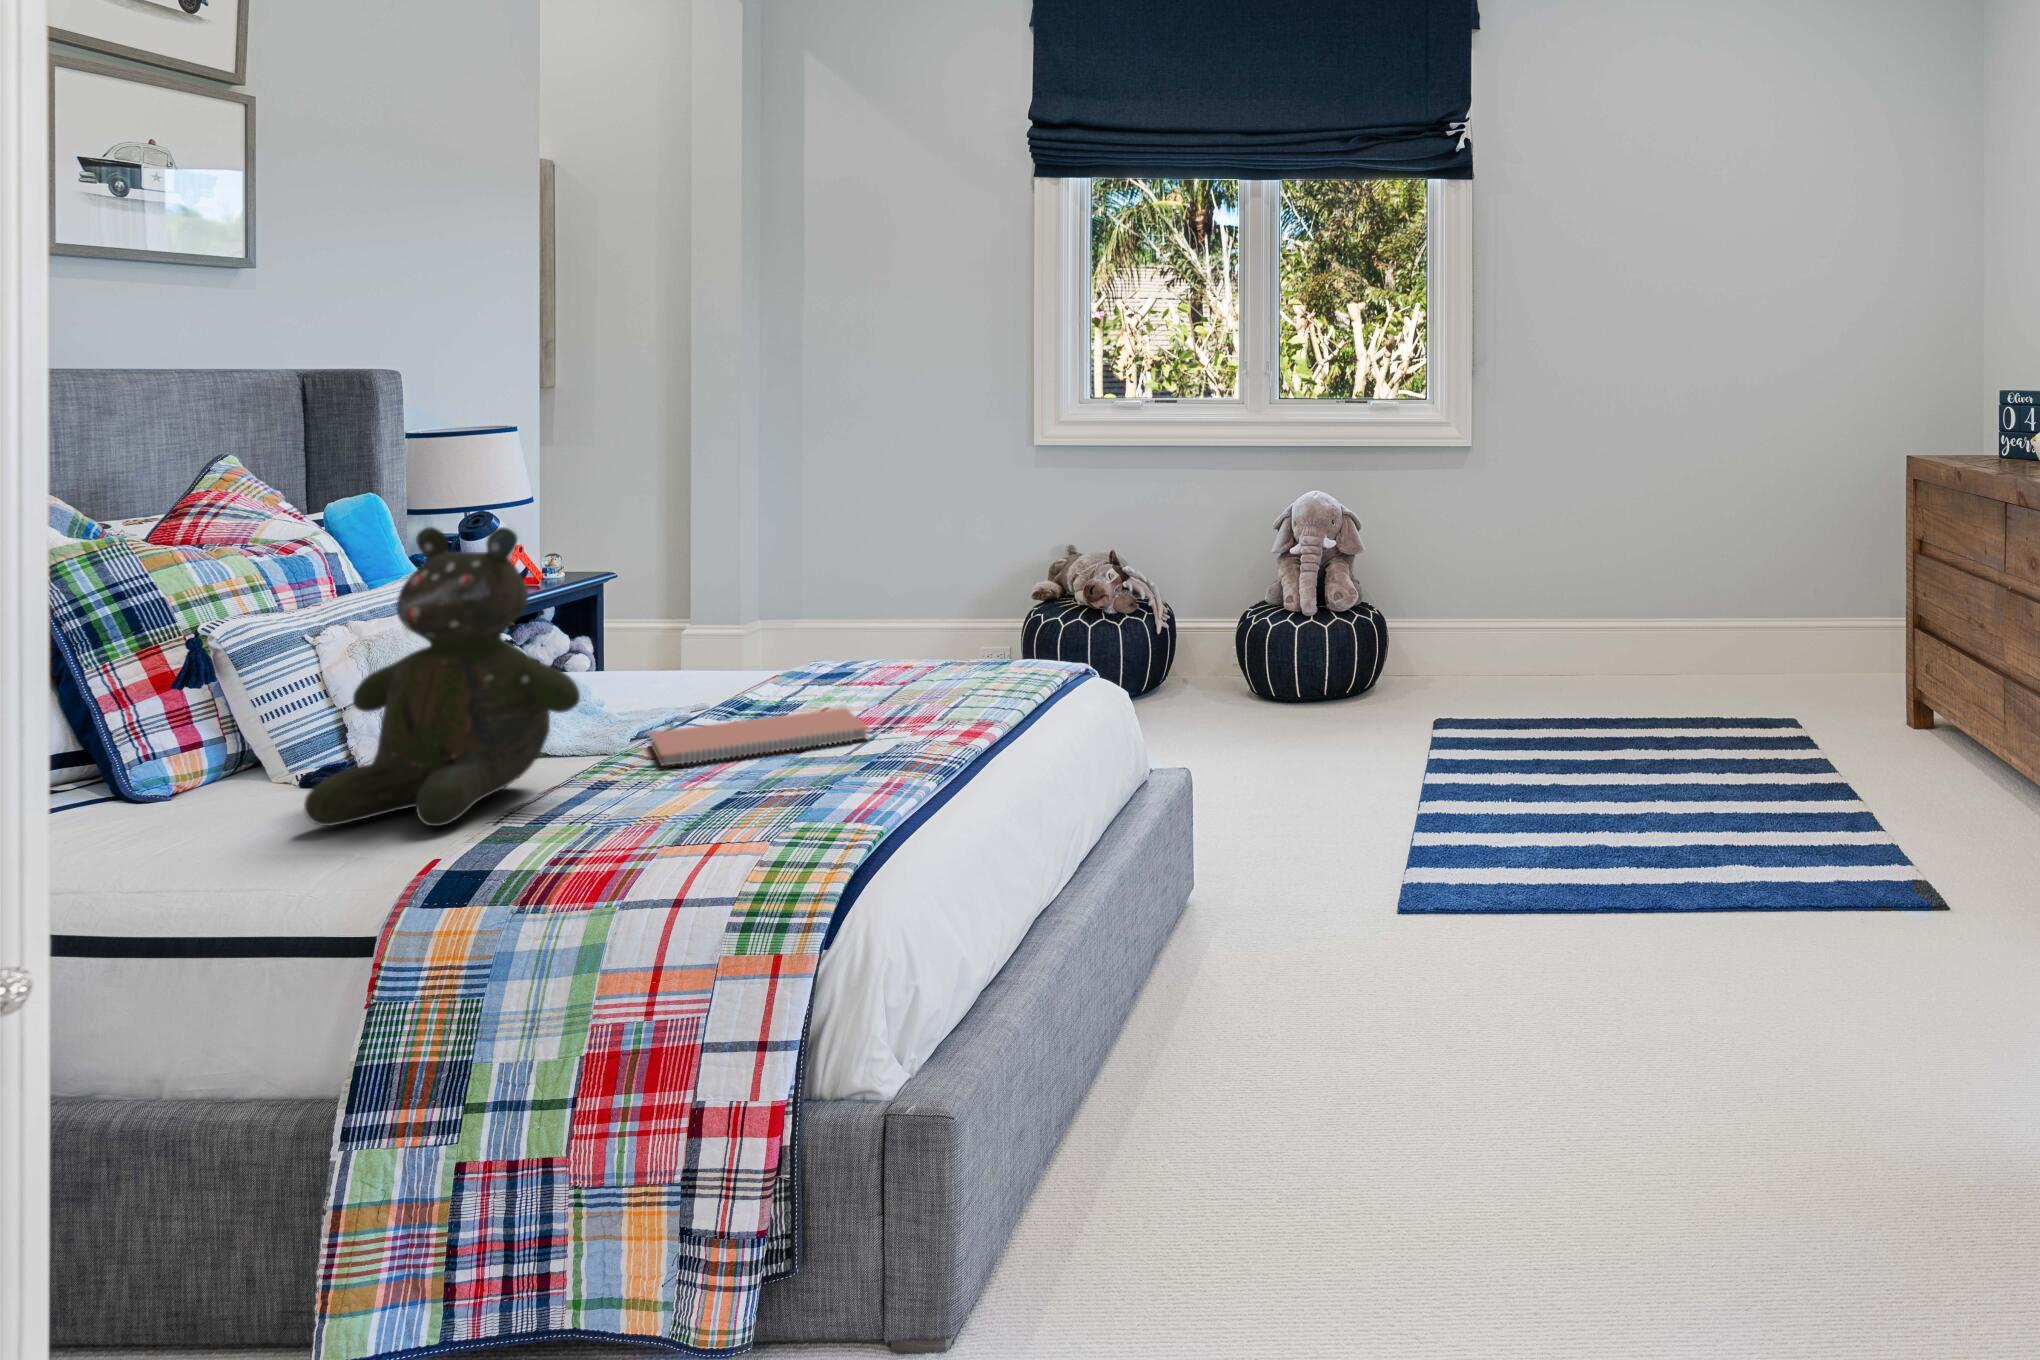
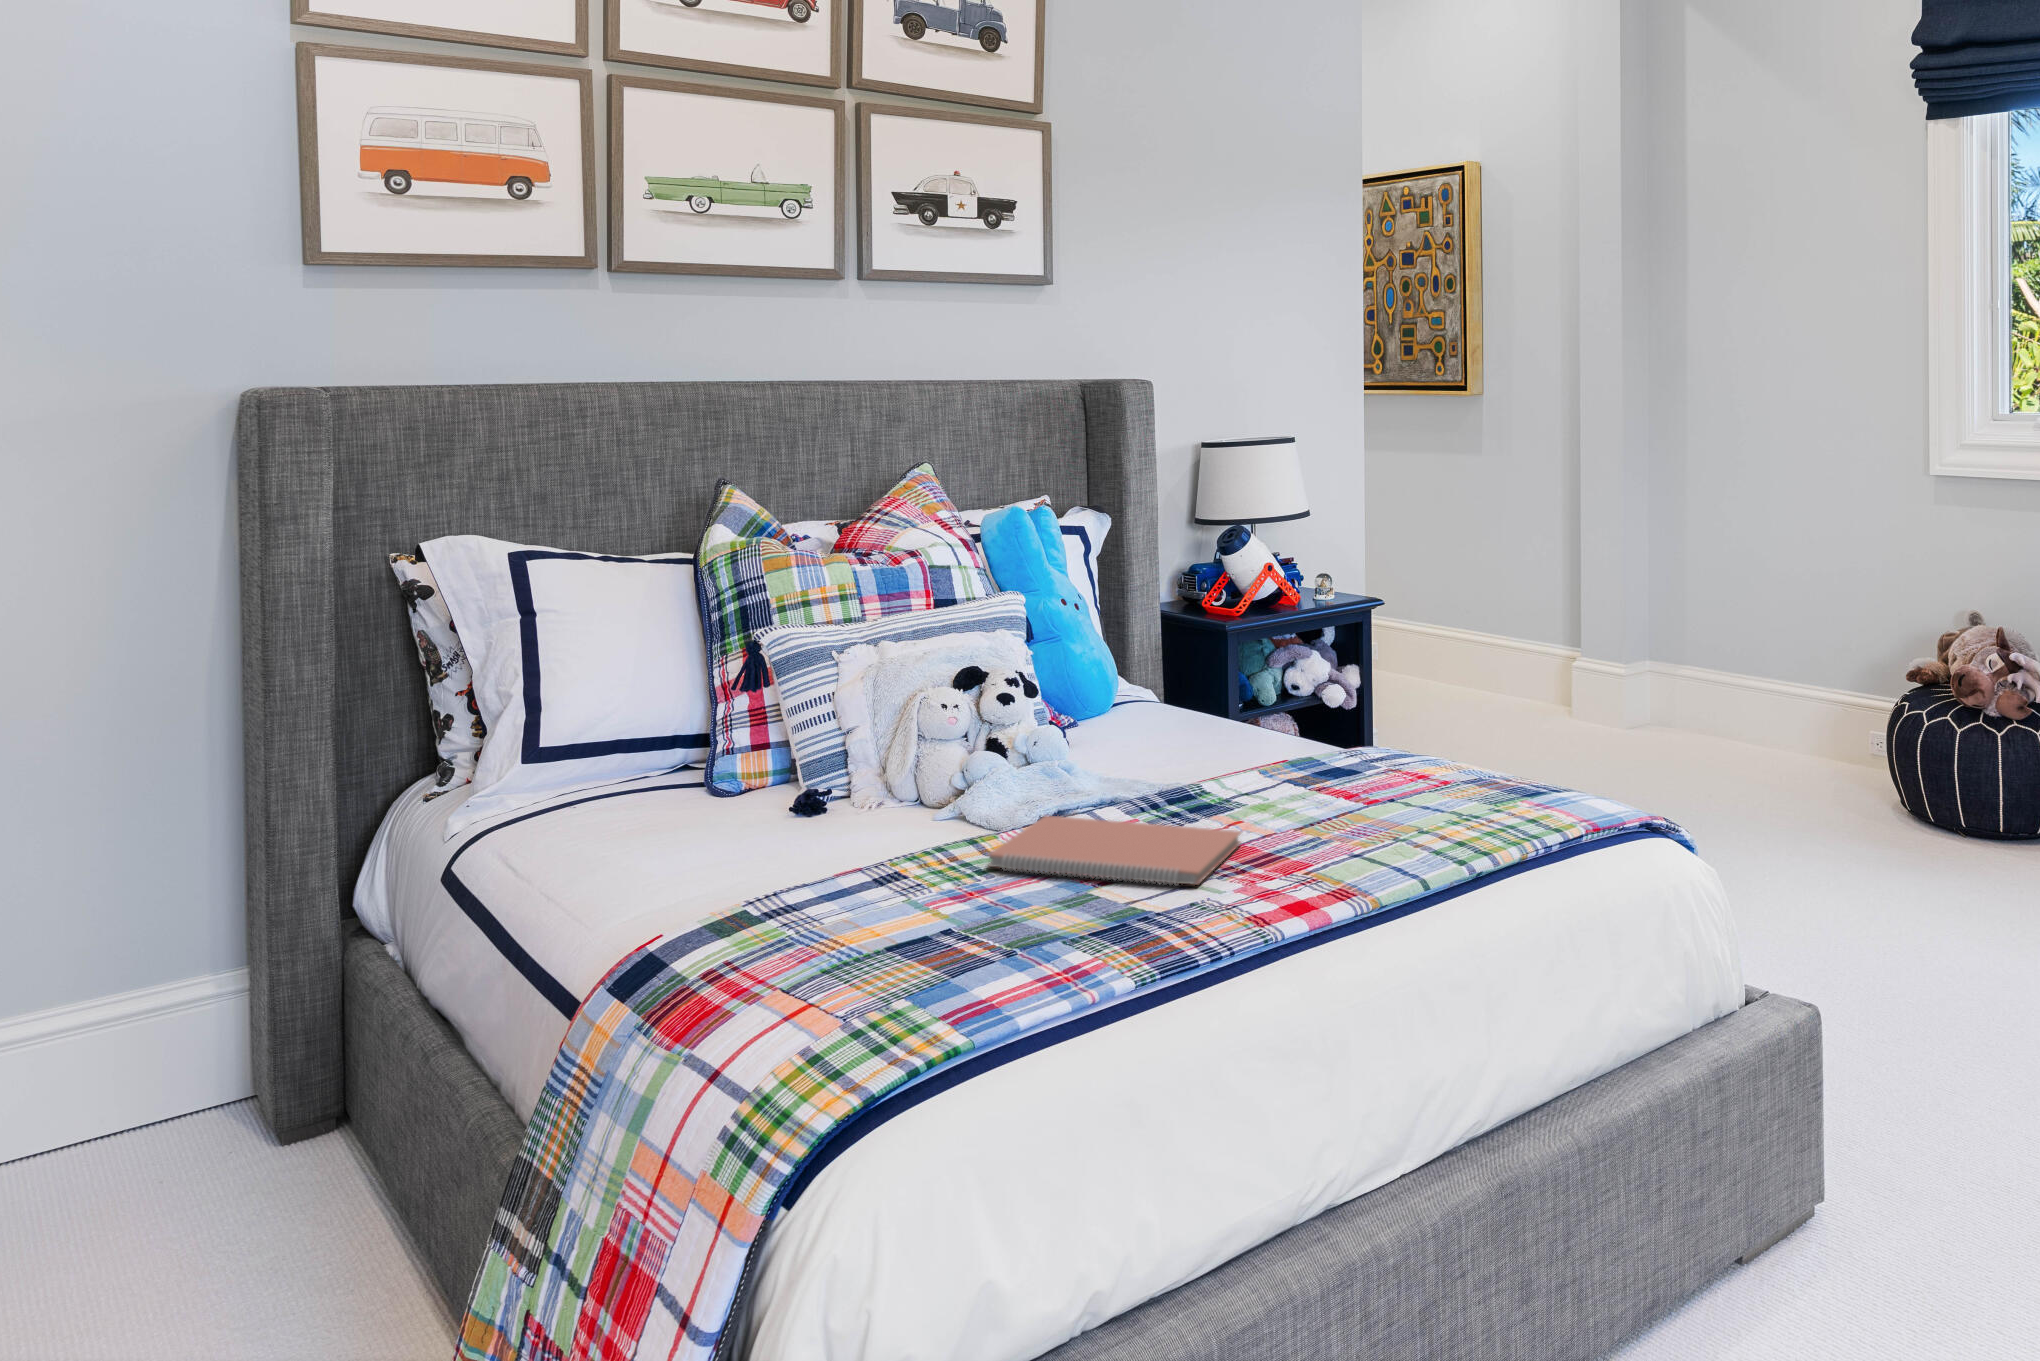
teddy bear: present [304,527,580,826] -> none [663,570,889,893]

